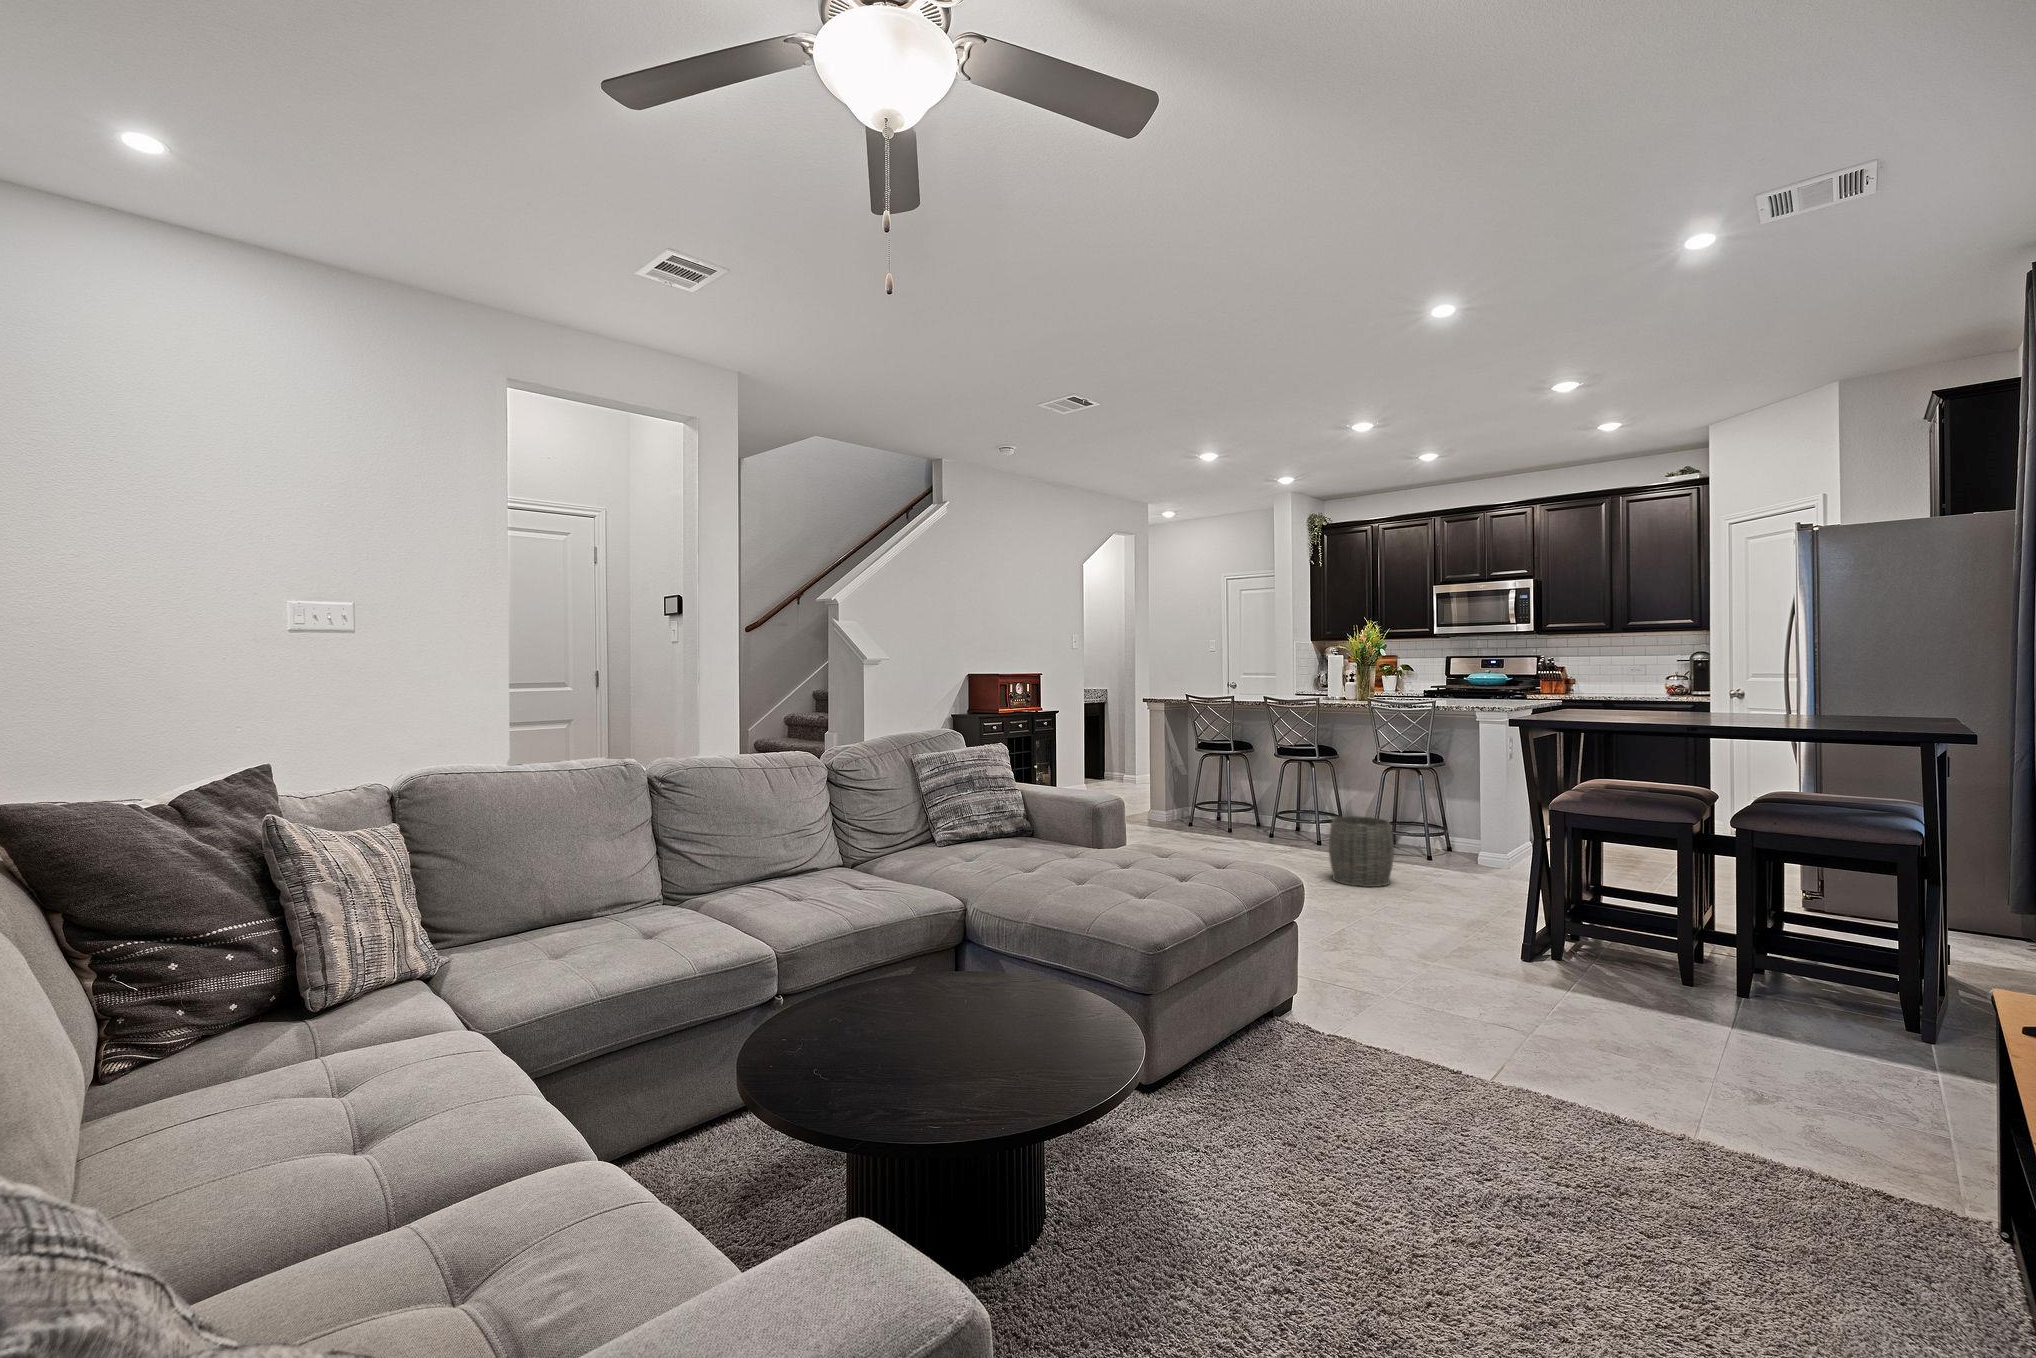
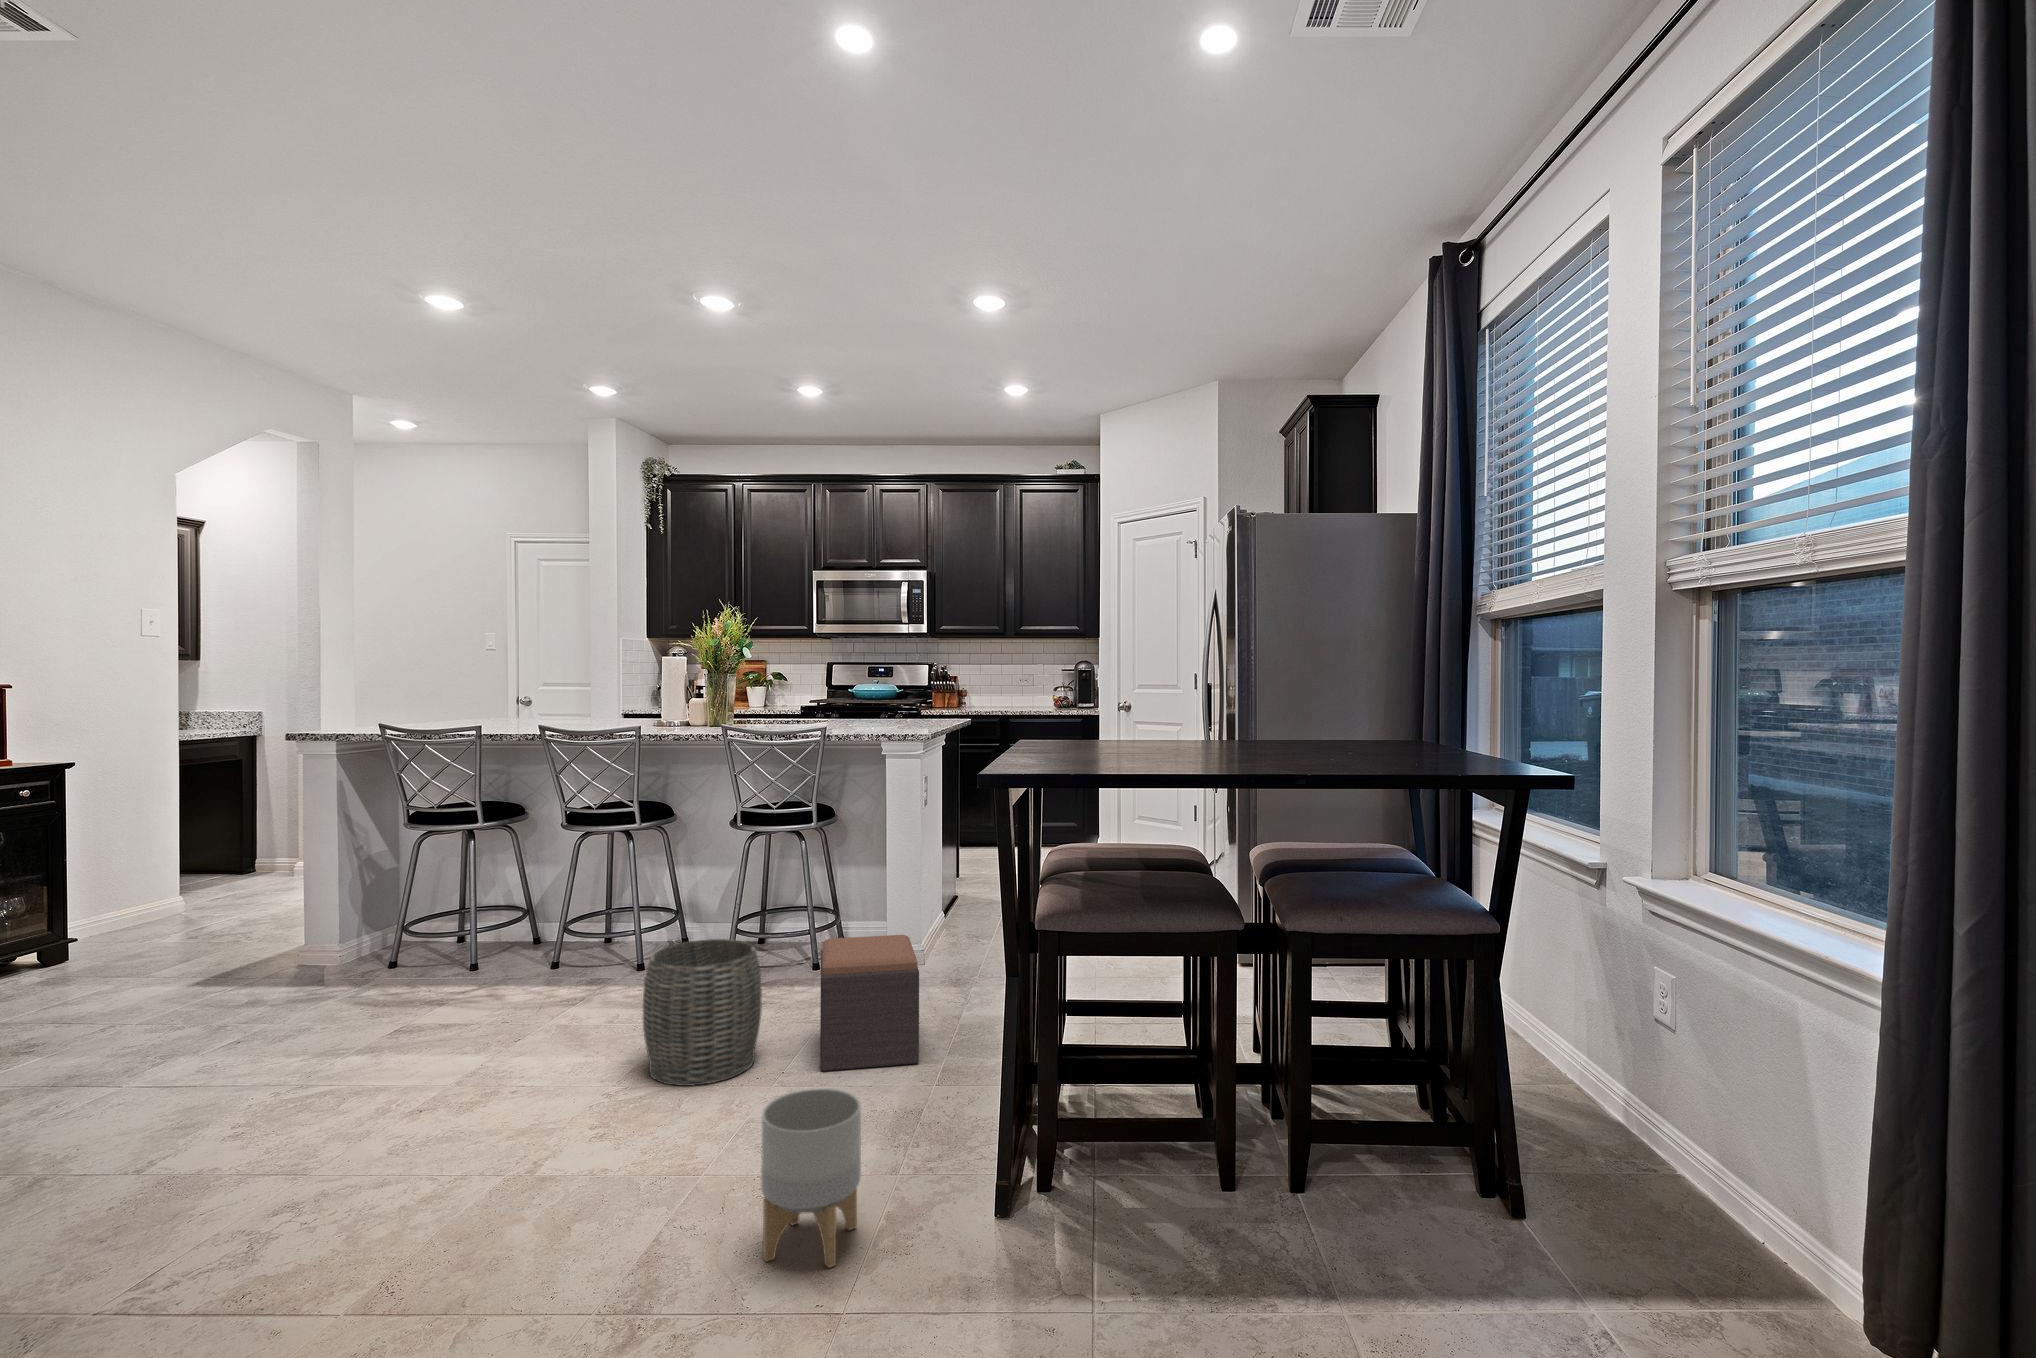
footstool: none [1428,825,1490,898] -> present [820,935,919,1071]
planter: none [1393,868,1442,940] -> present [761,1088,861,1268]

